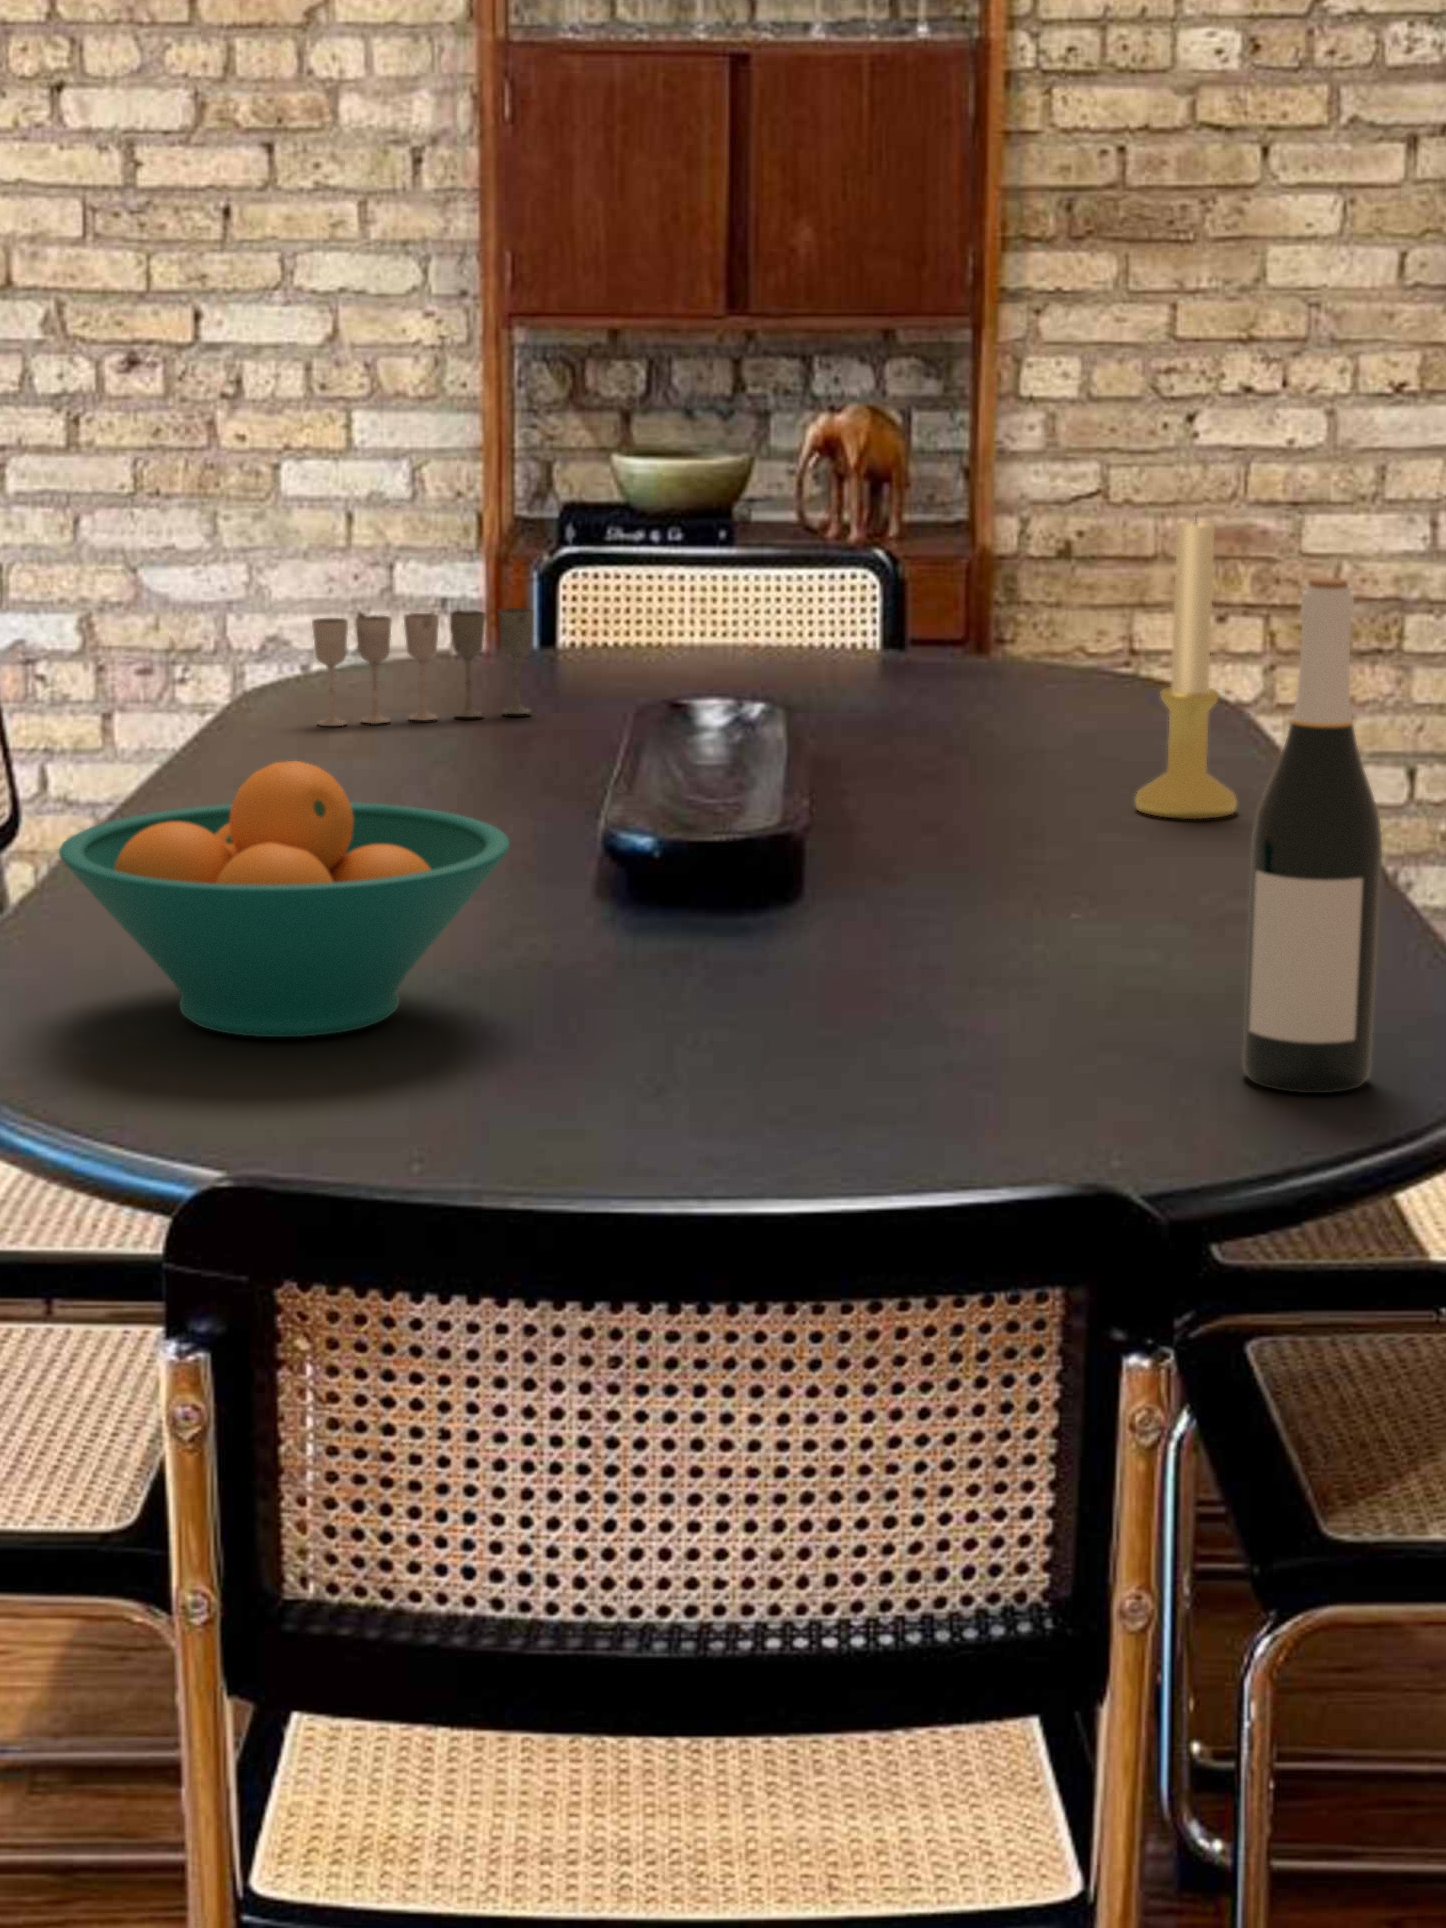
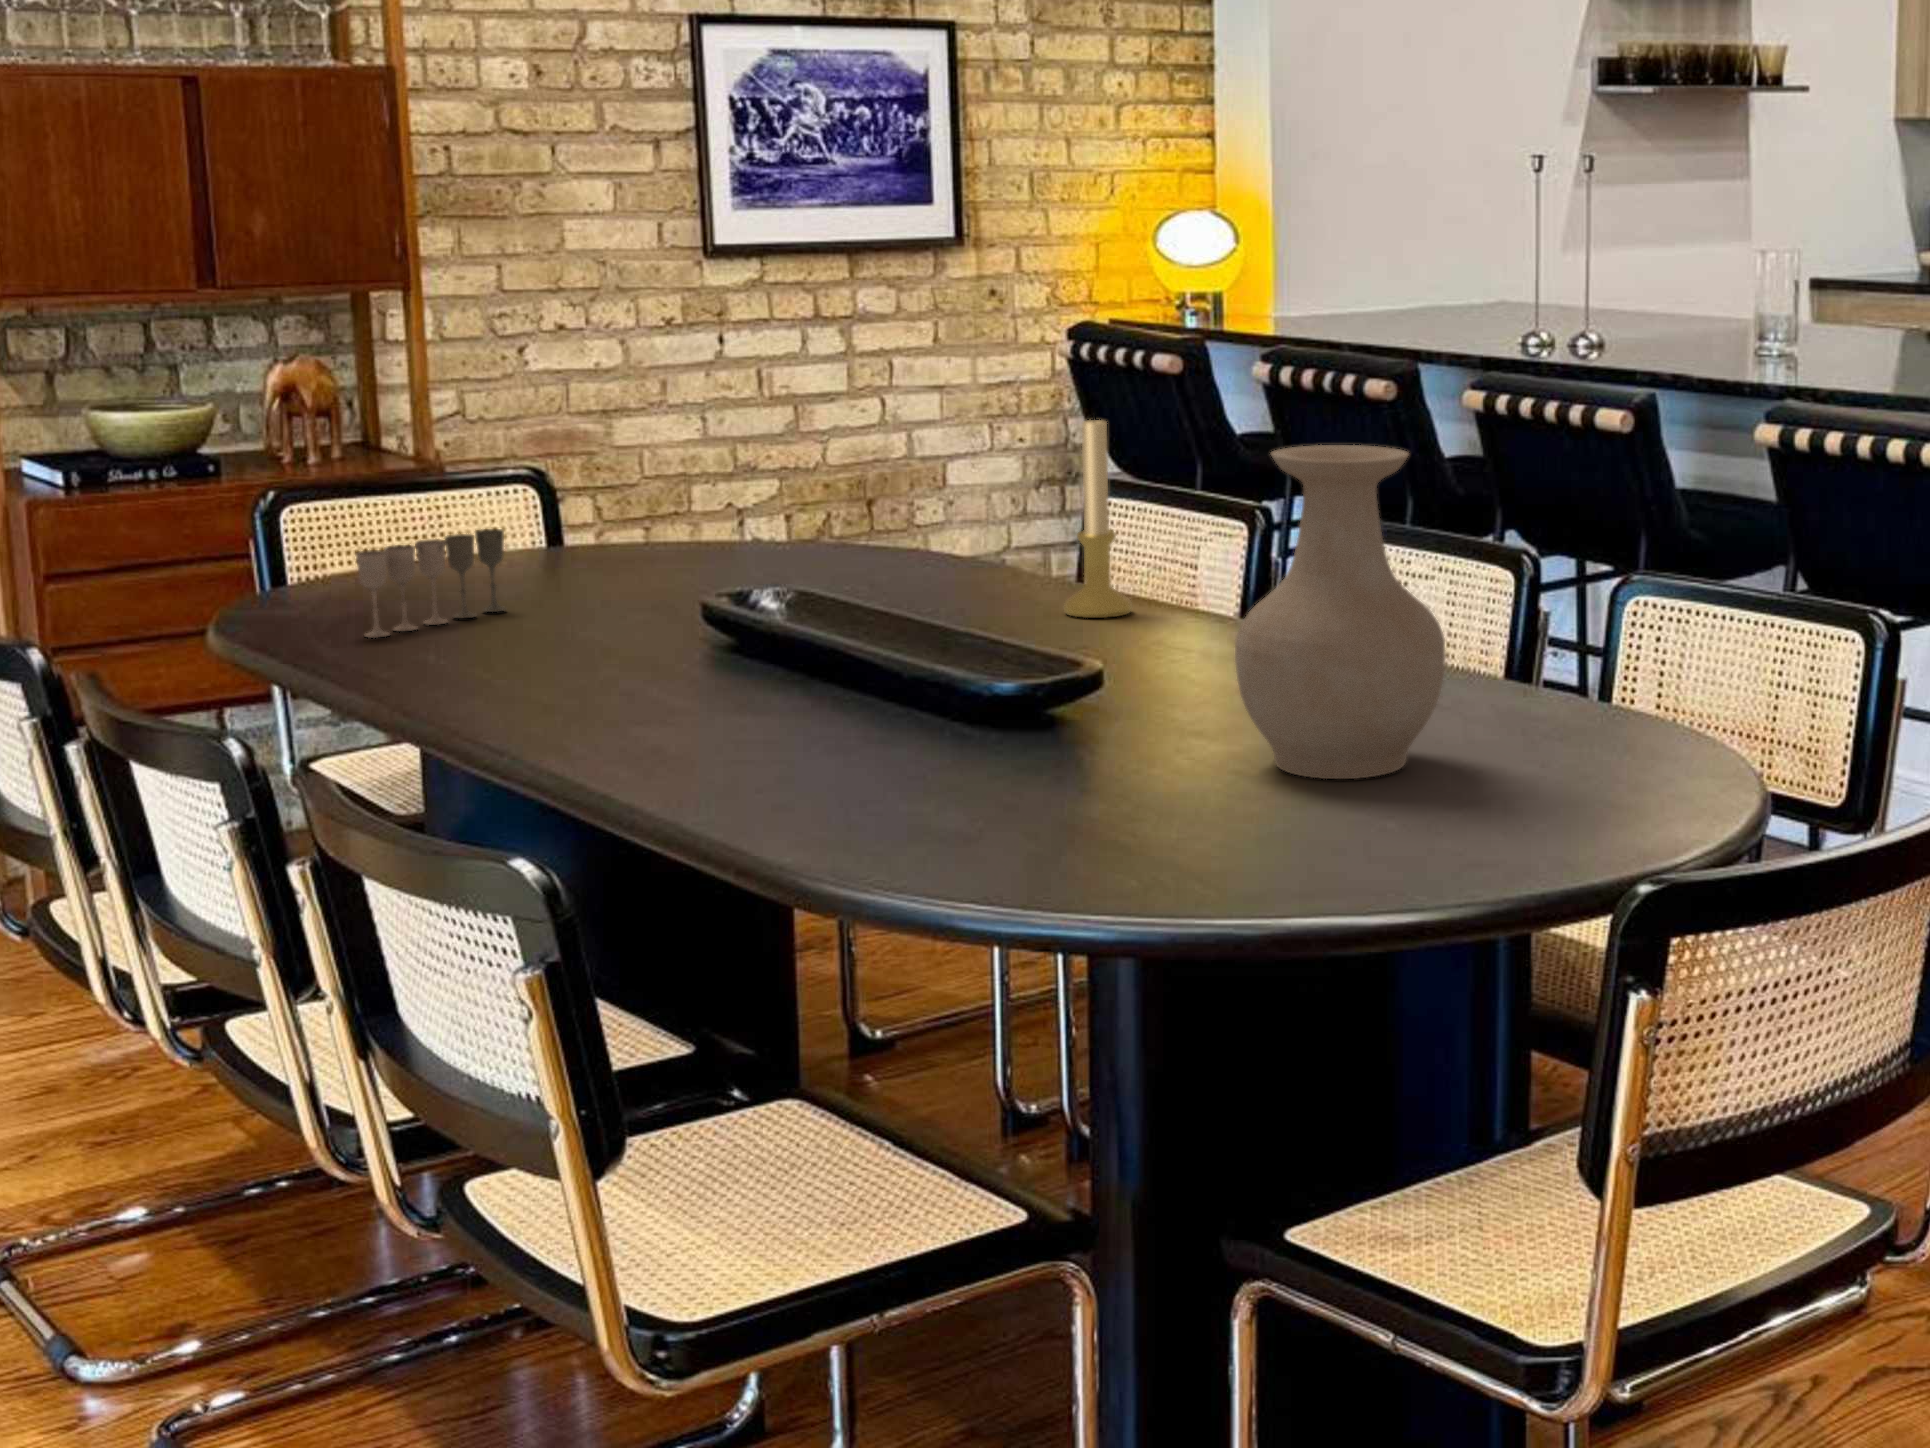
vase: none [733,555,1065,1084] -> present [1235,445,1445,779]
wine bottle: present [1242,578,1382,1093] -> none [1510,439,1588,743]
fruit bowl: present [59,761,510,1037] -> none [781,626,1107,824]

